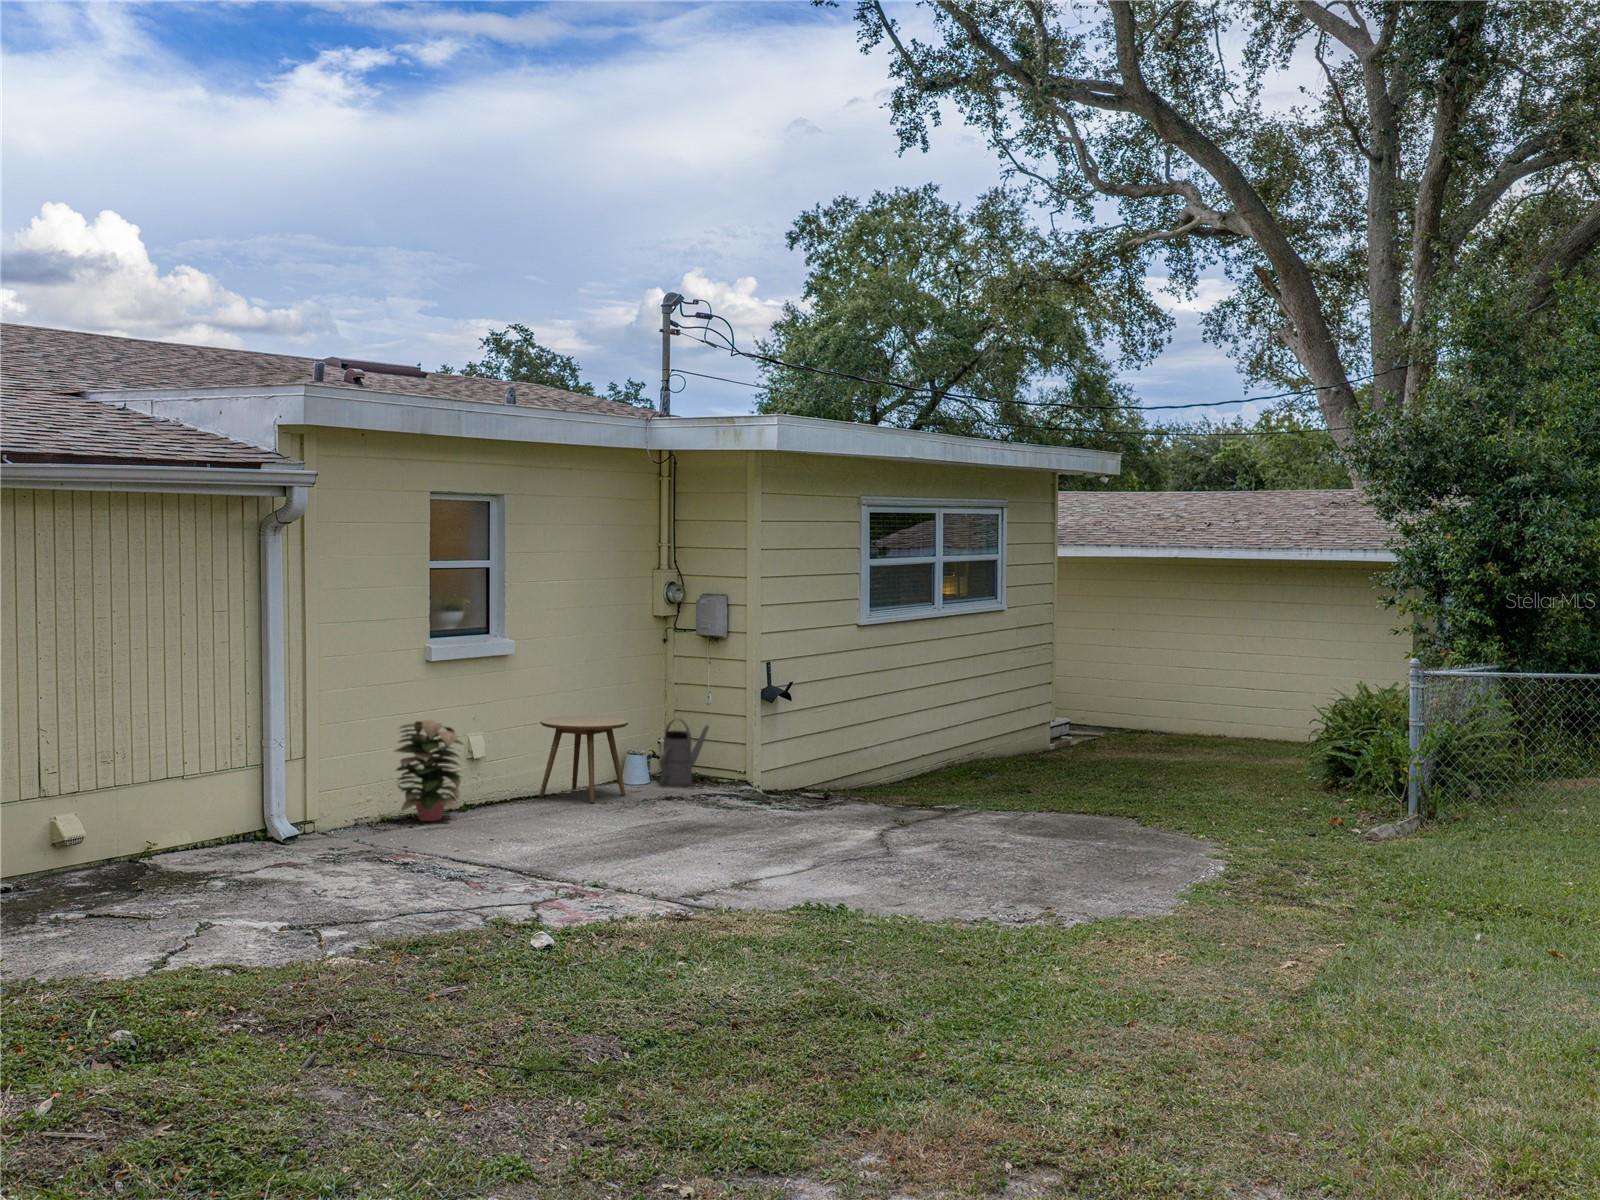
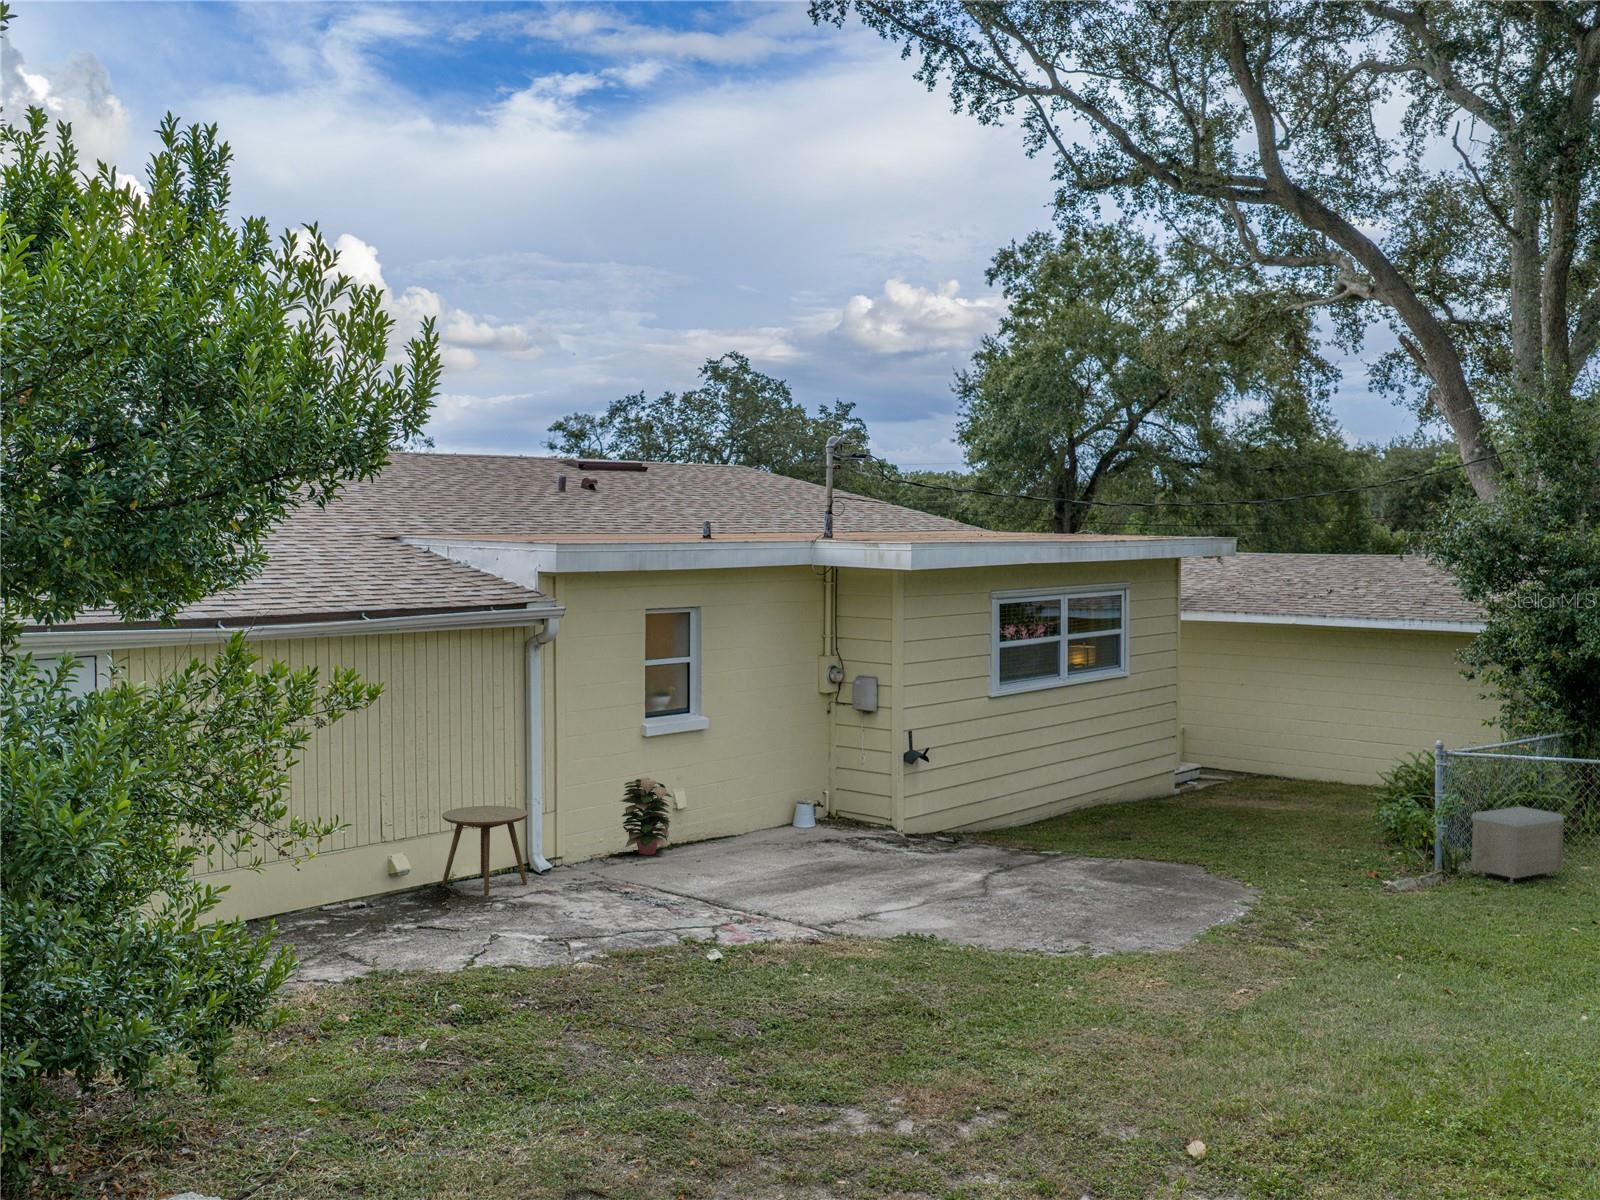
side table: present [539,716,629,804] -> present [442,806,528,895]
watering can: present [659,719,709,788] -> none [827,771,869,827]
storage bench: none [1425,743,1523,829] -> present [1471,807,1564,883]

